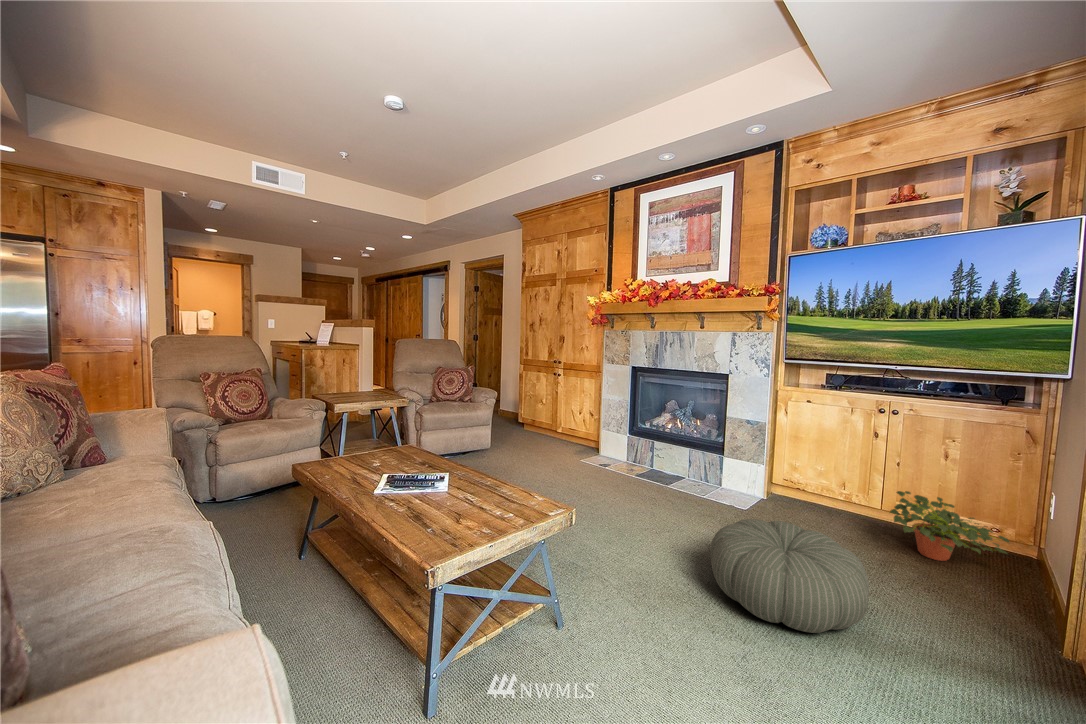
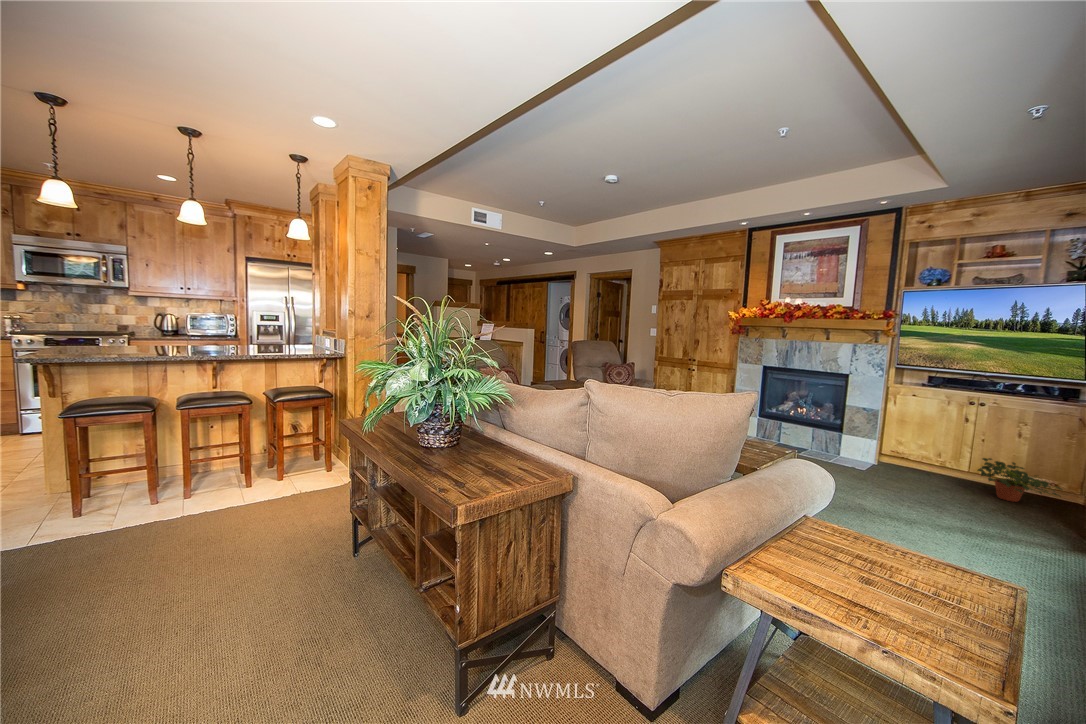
pouf: present [710,519,869,633] -> none [861,467,970,524]

